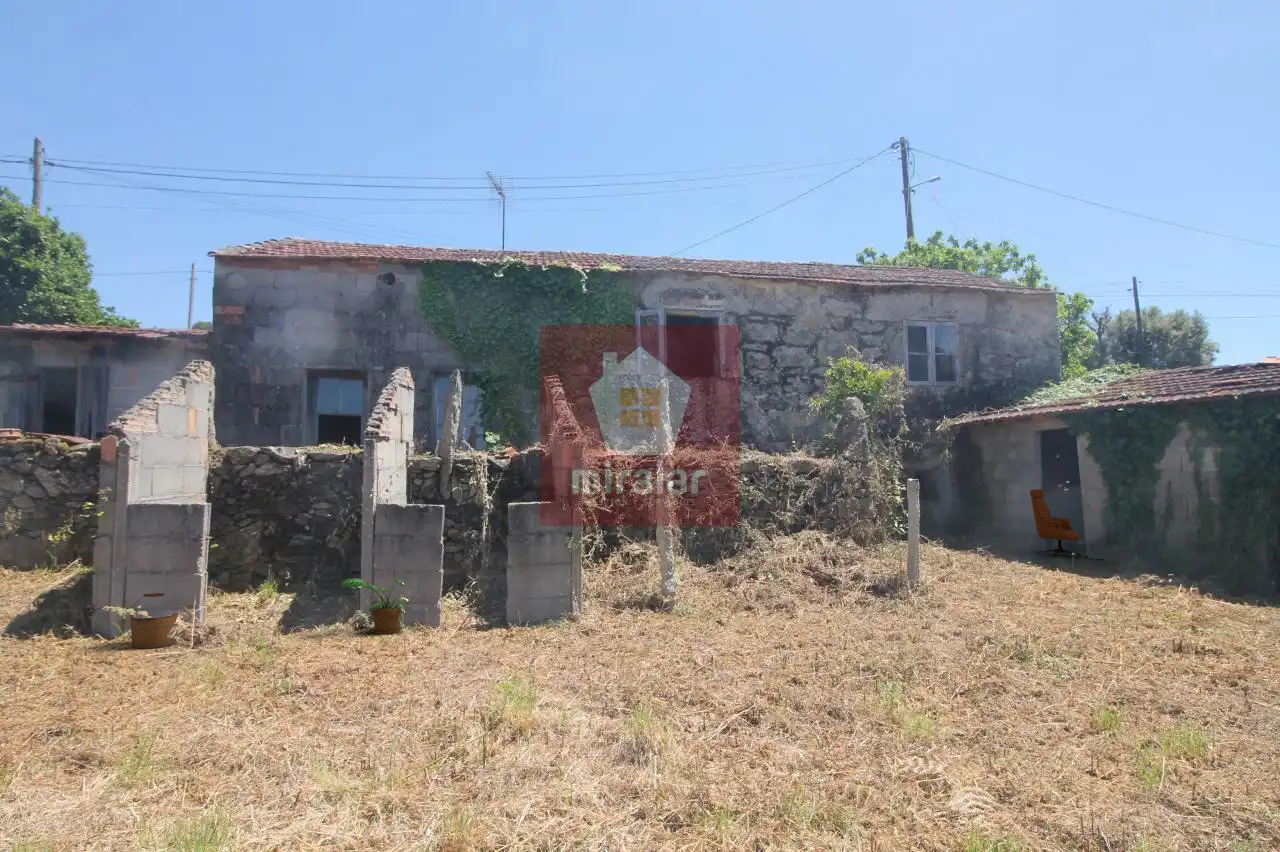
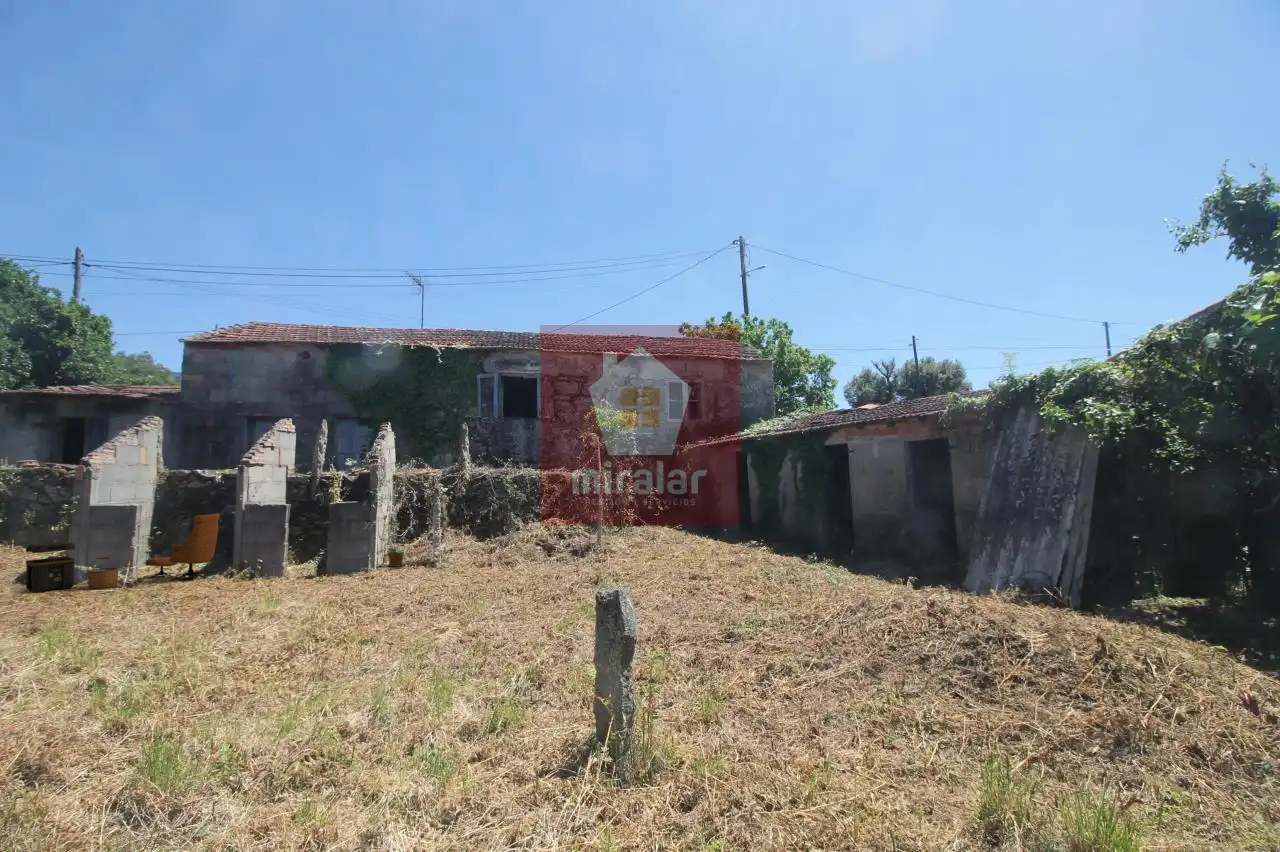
lounge chair: present [1030,489,1099,560] -> present [145,513,220,581]
toolbox: none [31,564,109,652] -> present [26,541,75,592]
potted plant: present [341,578,405,634] -> present [377,538,406,567]

